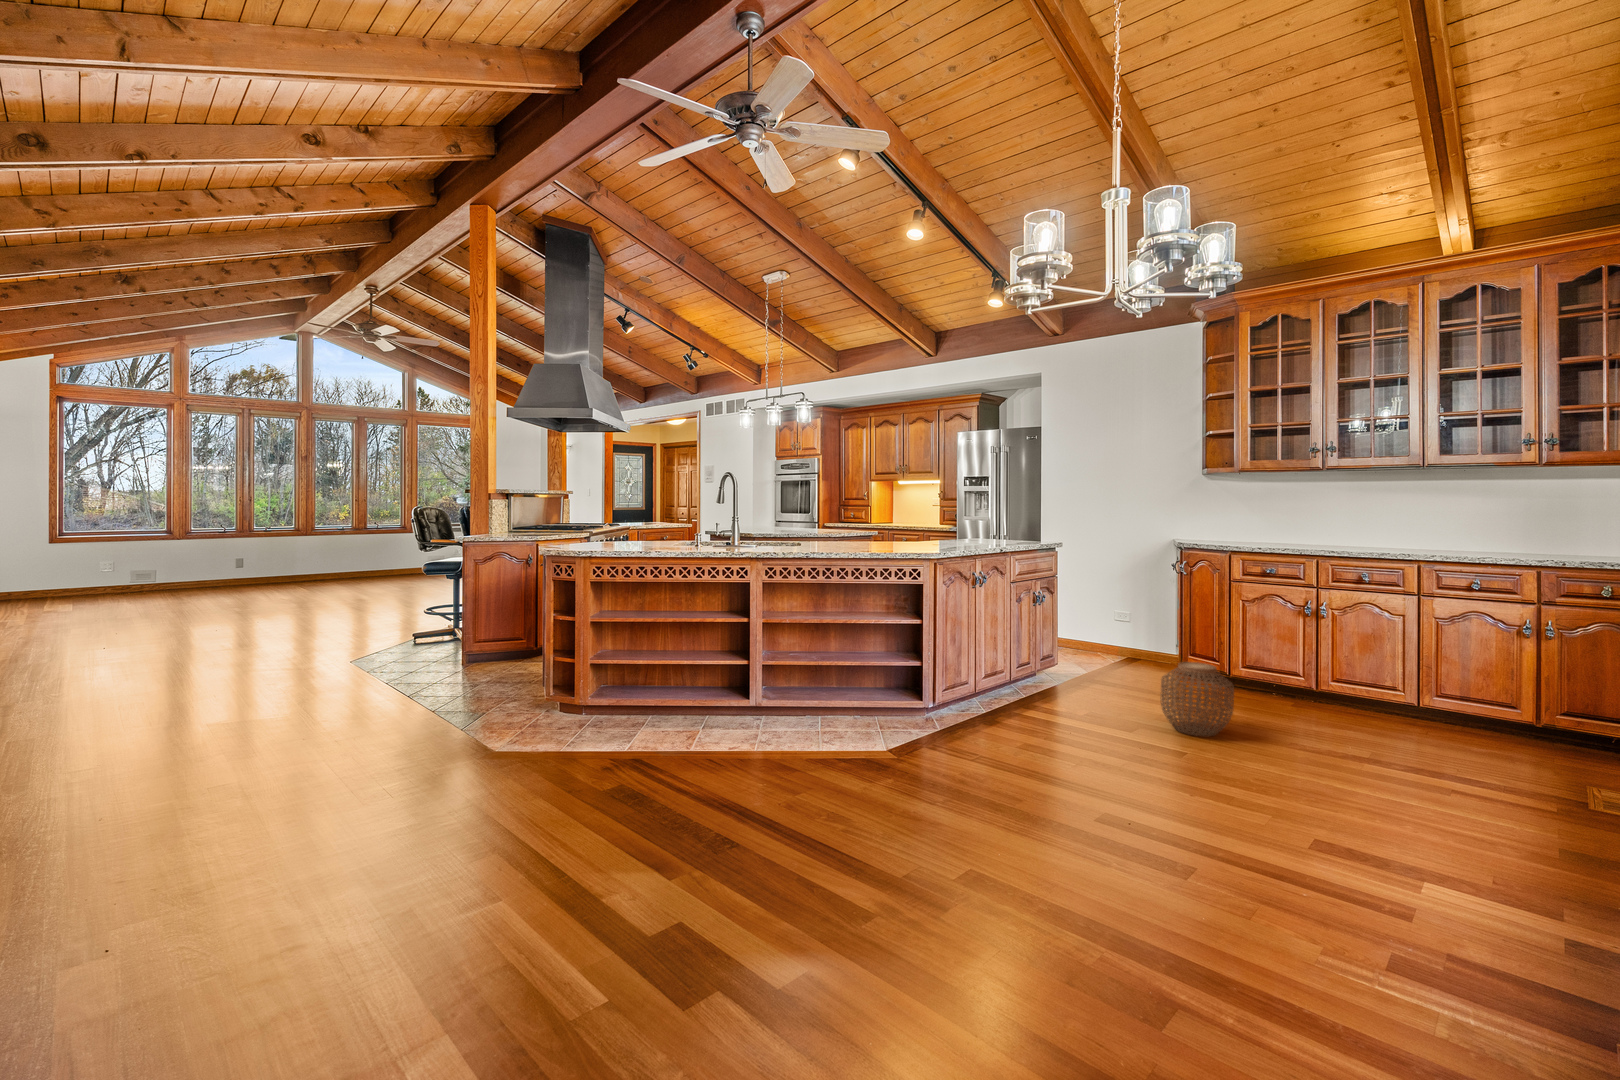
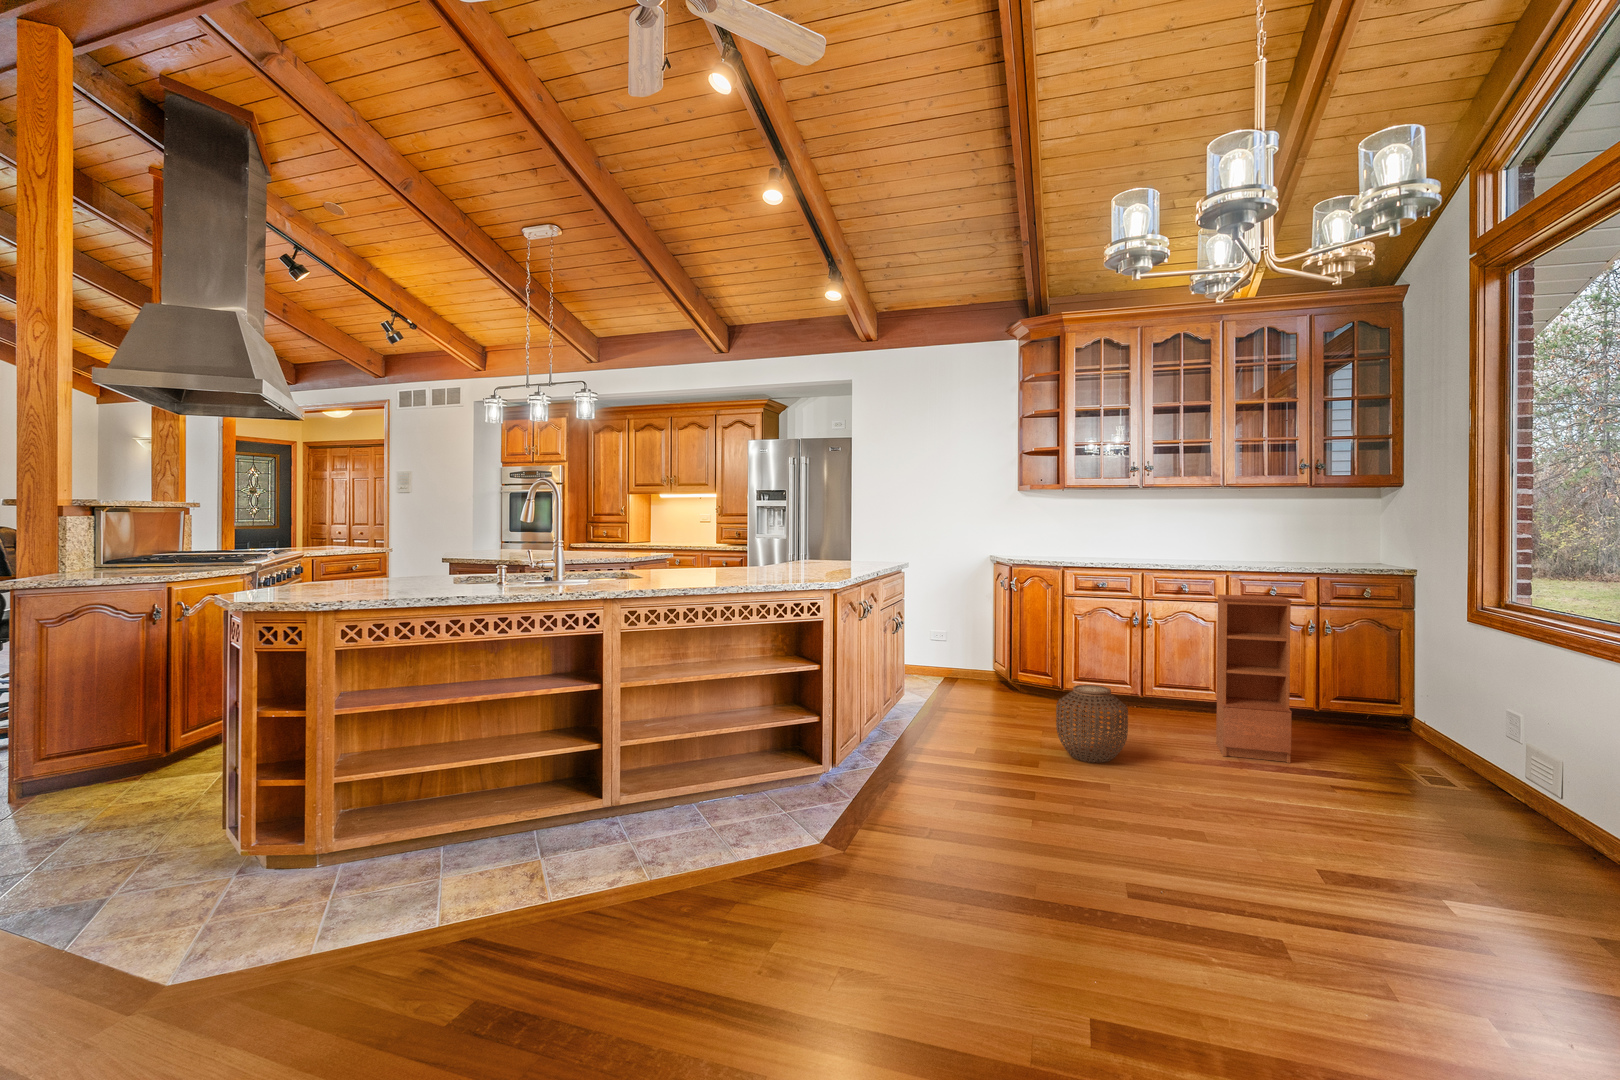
bookcase: none [1352,583,1446,765] -> present [1216,595,1292,763]

